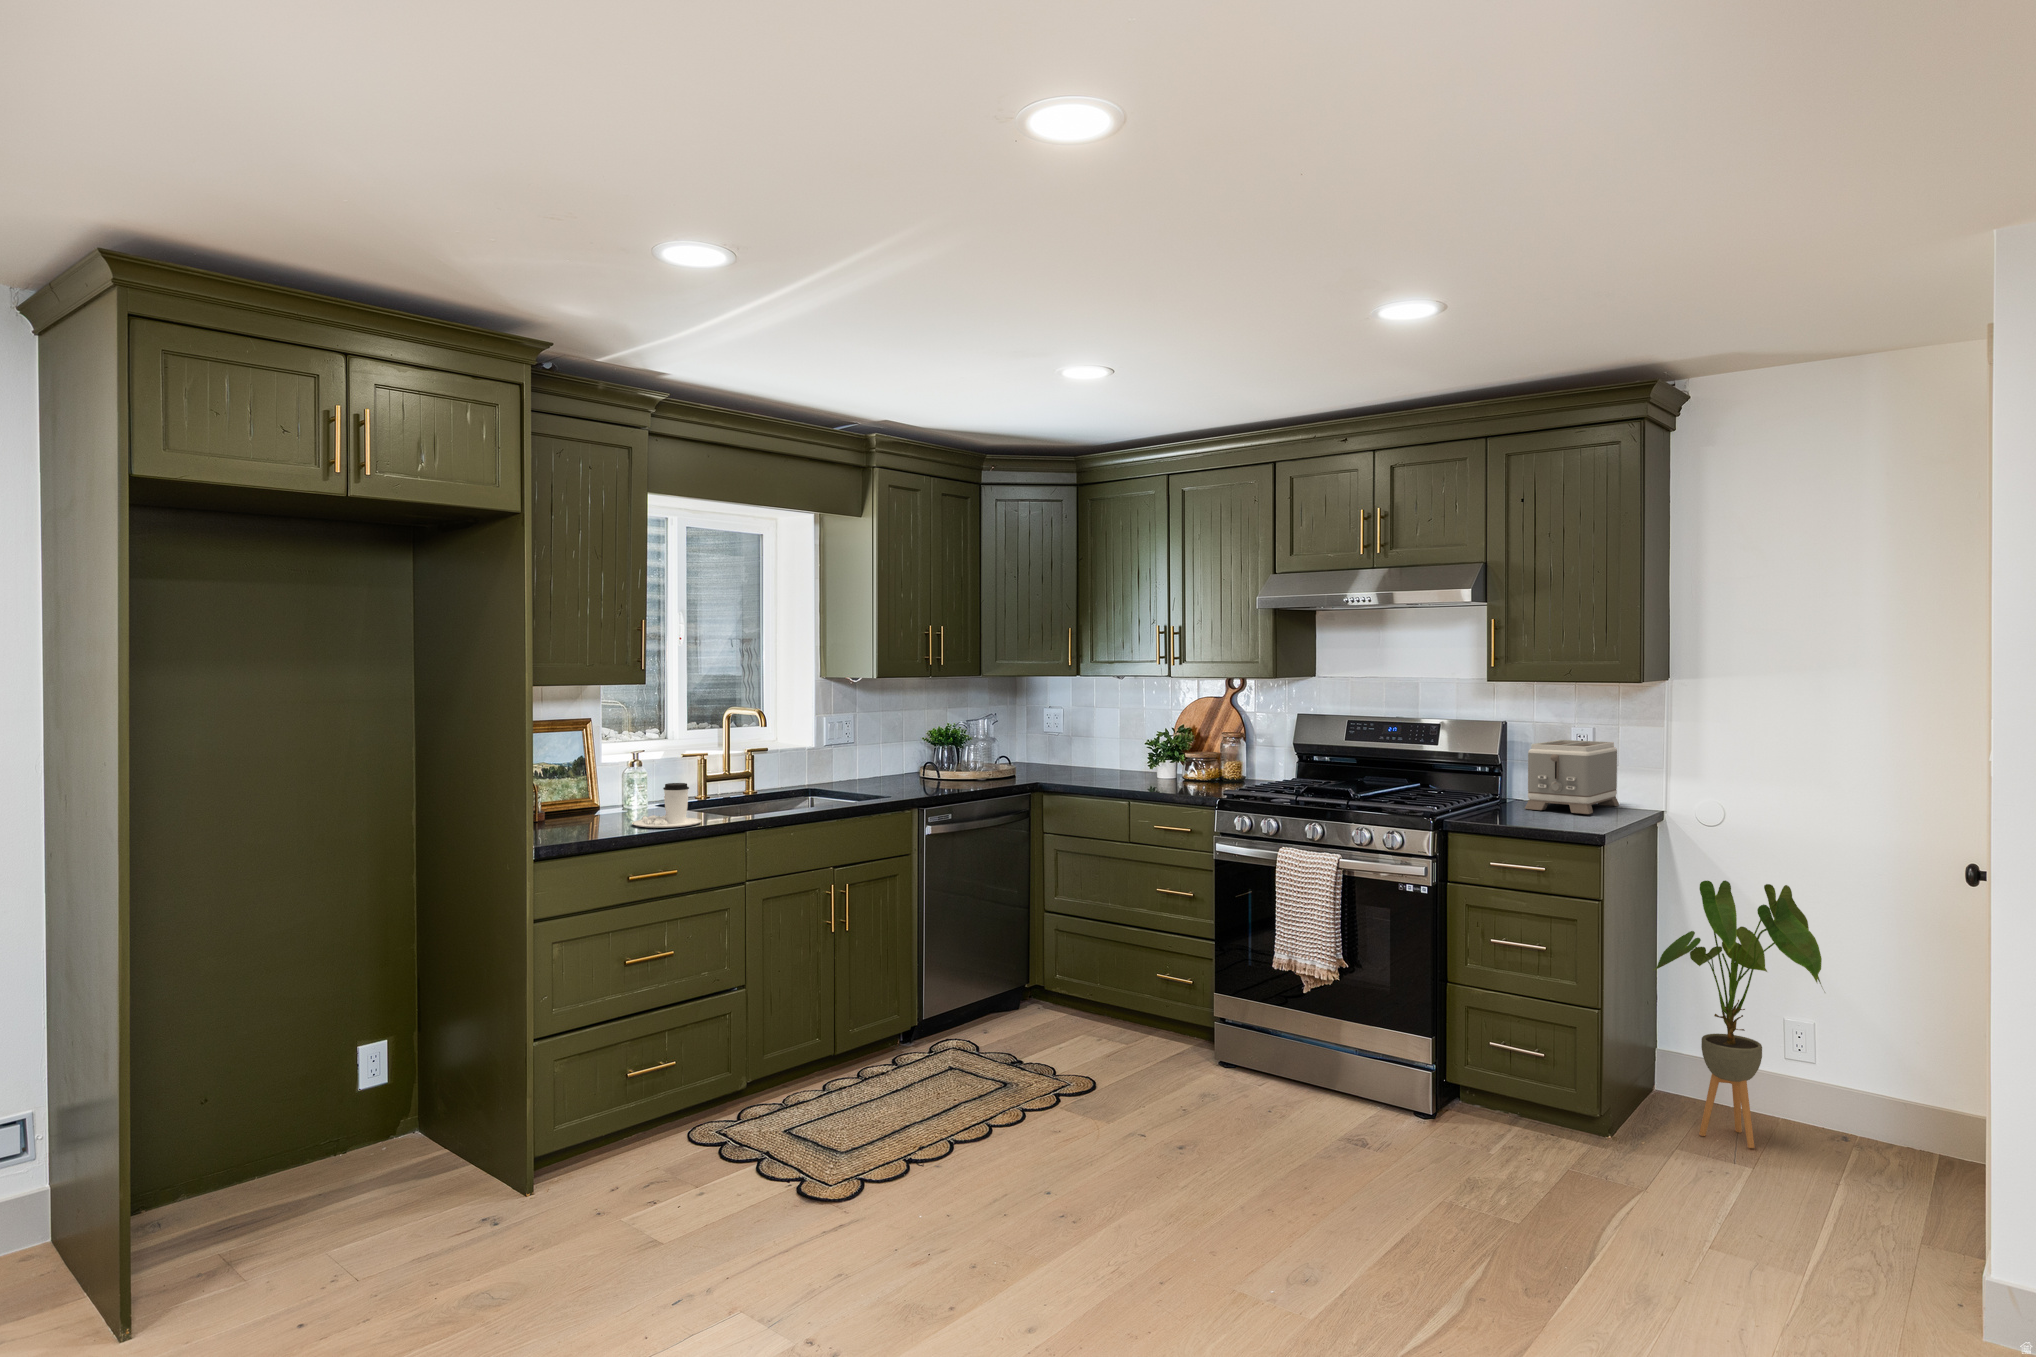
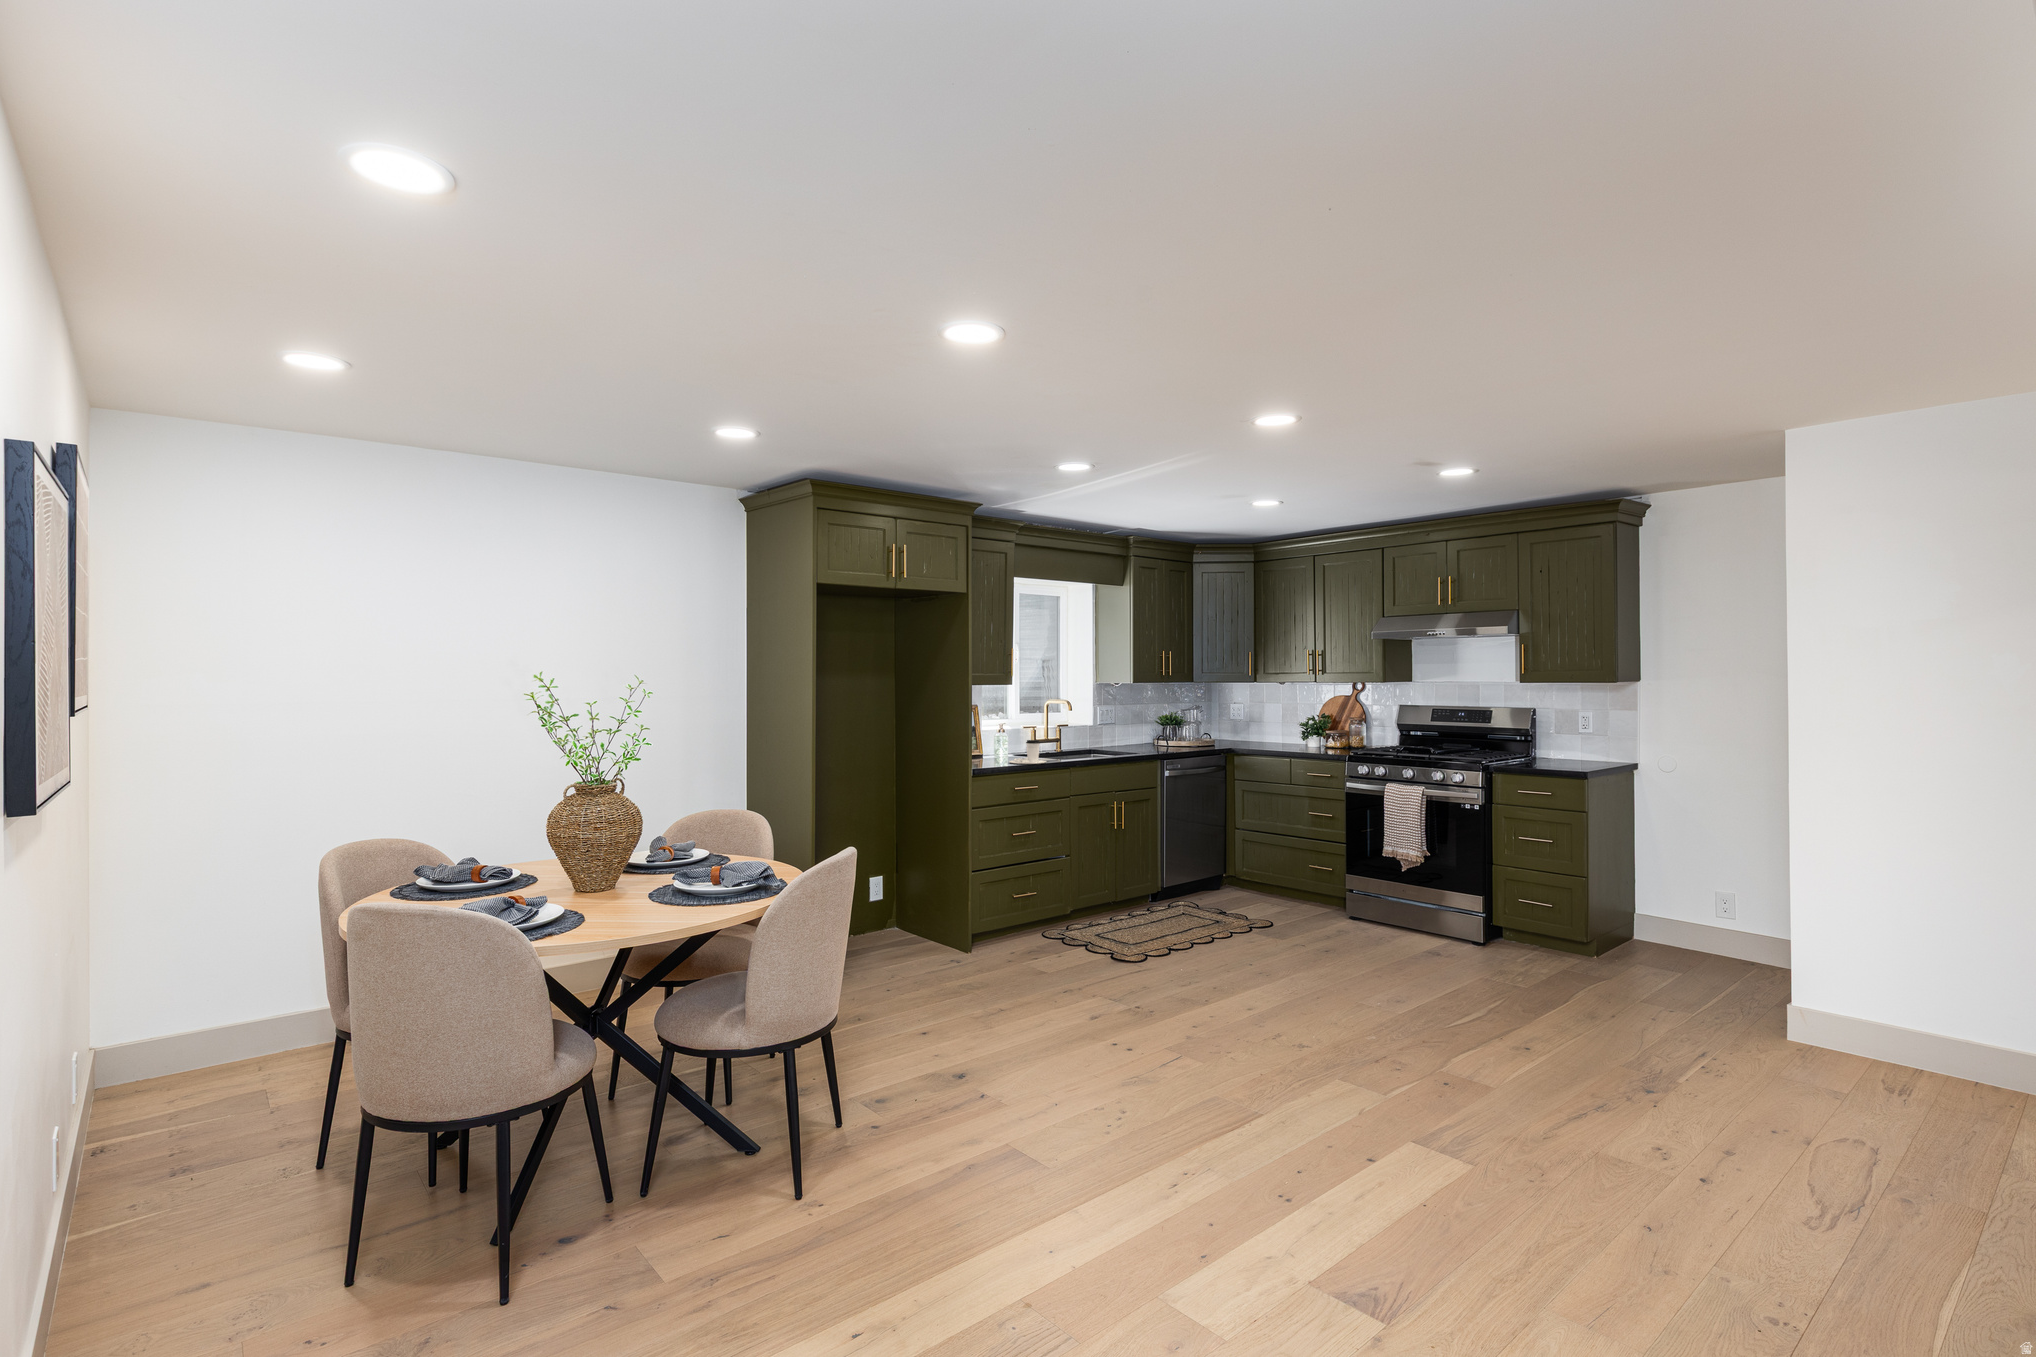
toaster: present [1525,740,1619,814] -> none [1544,720,1609,764]
house plant: present [1654,880,1822,1148] -> none [1622,803,1732,965]

